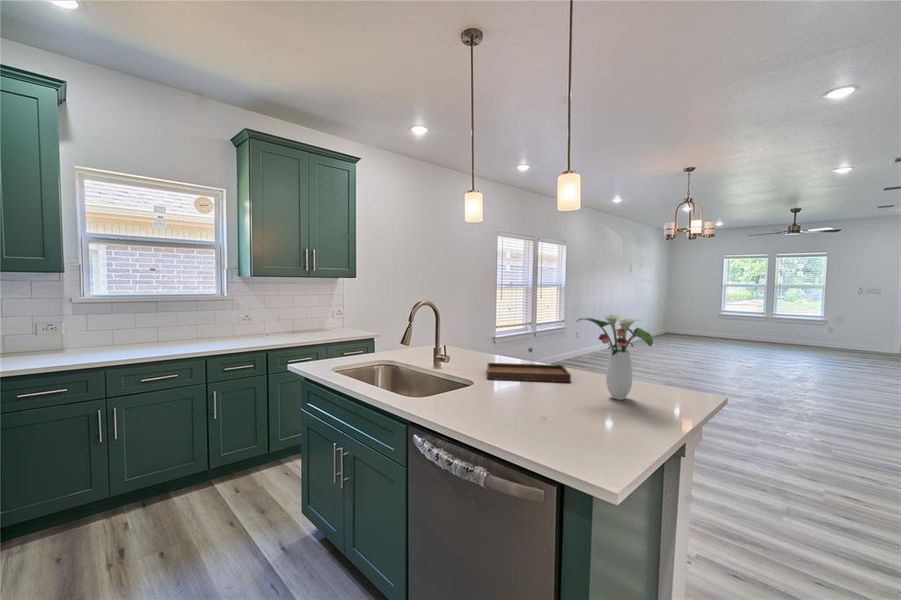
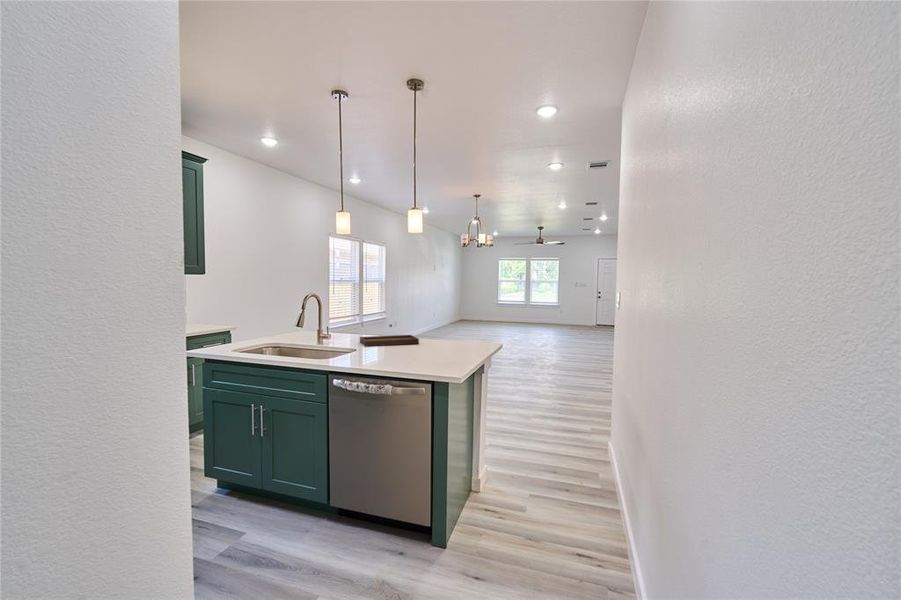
flower arrangement: present [577,314,653,400] -> none [425,298,468,349]

